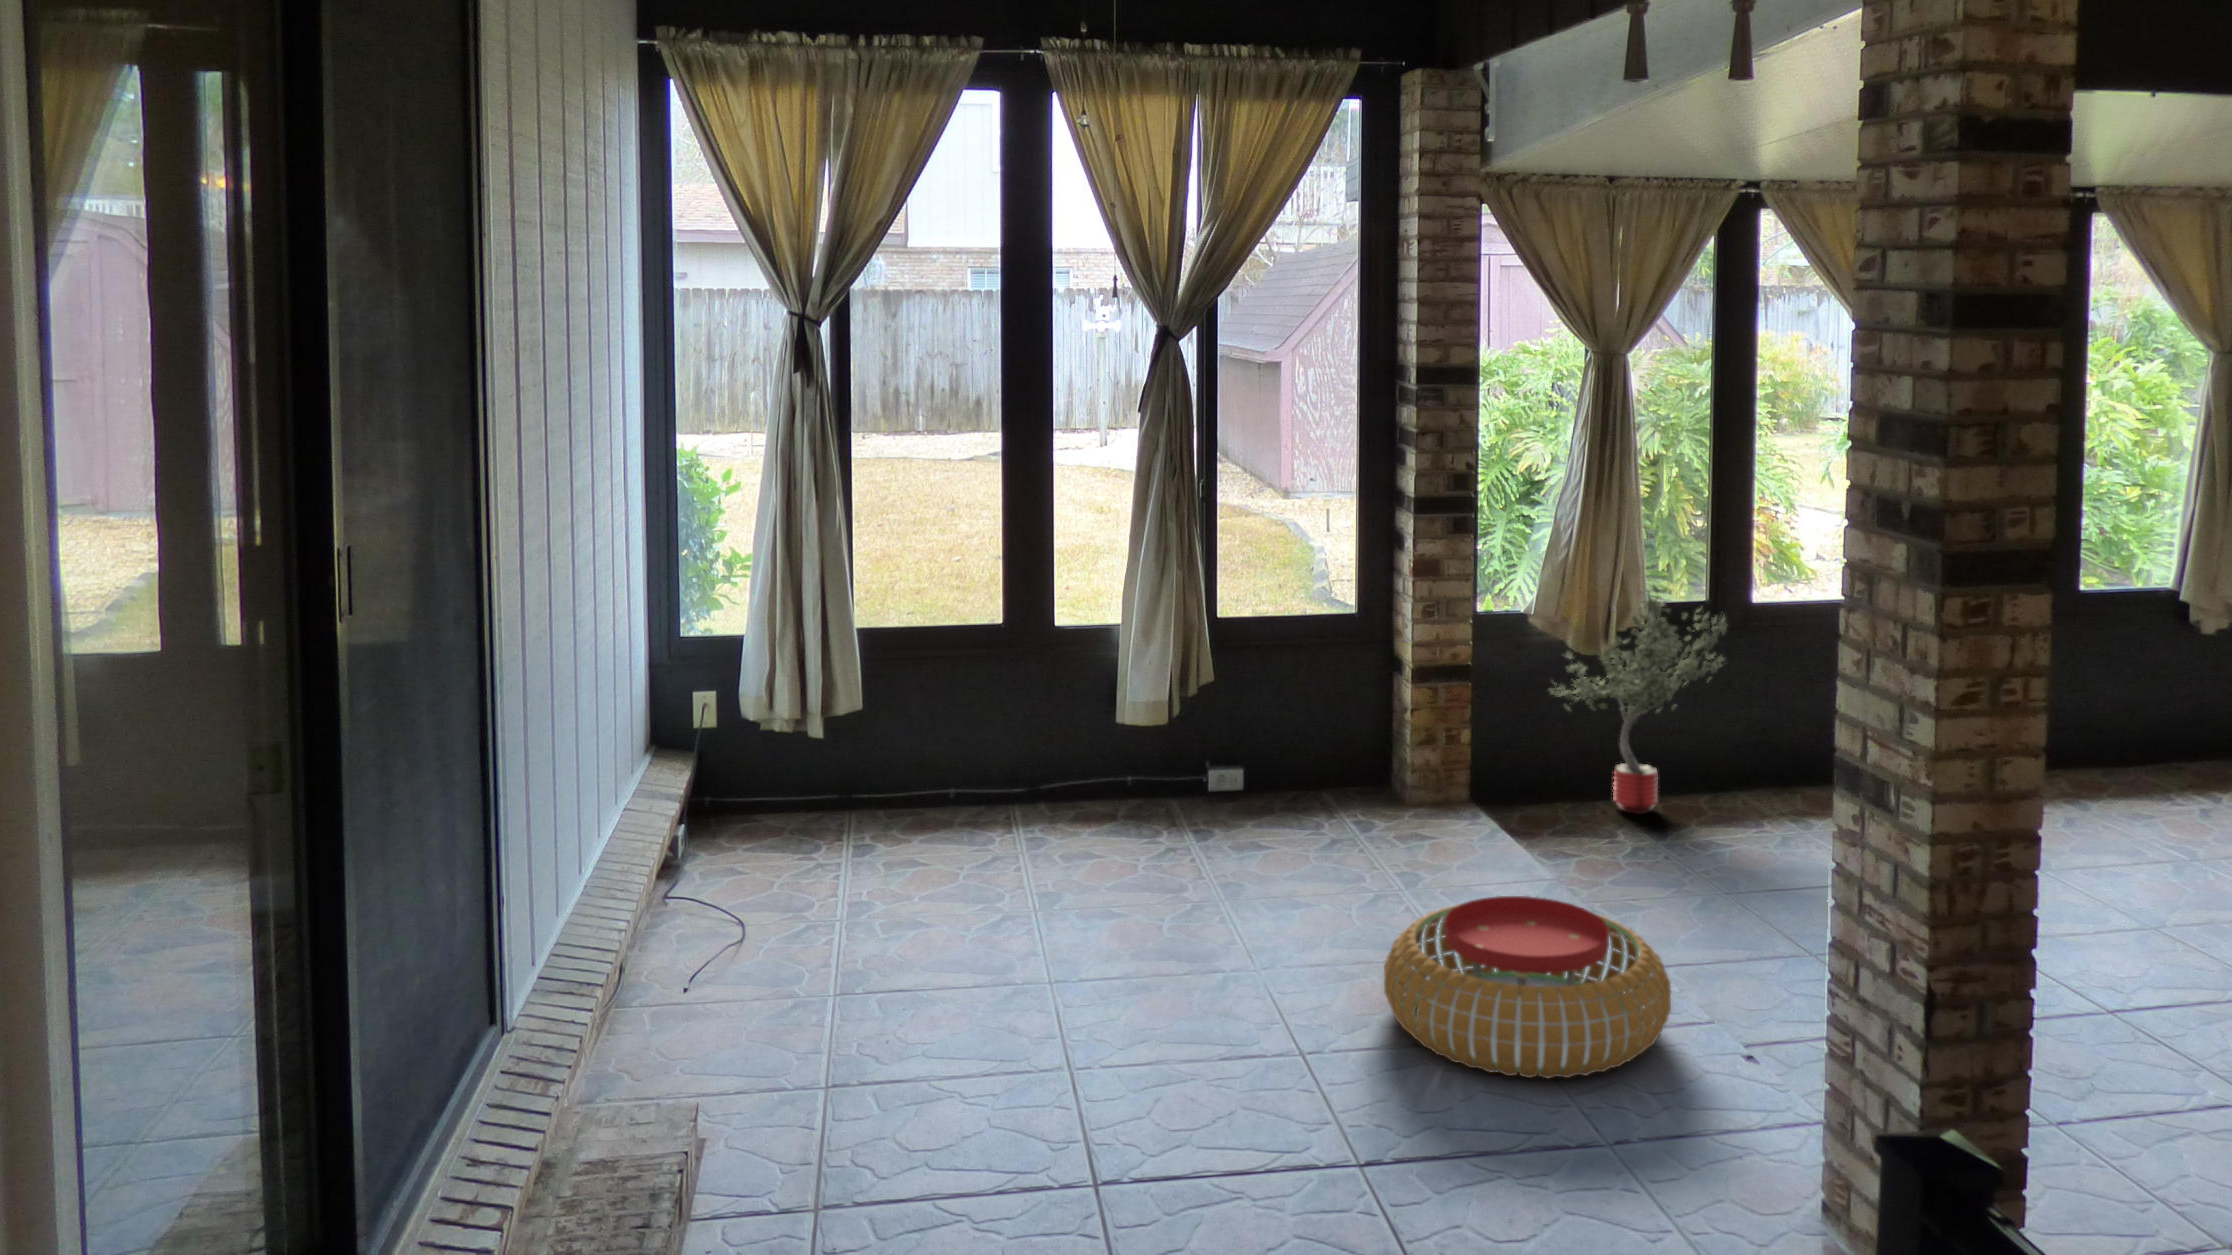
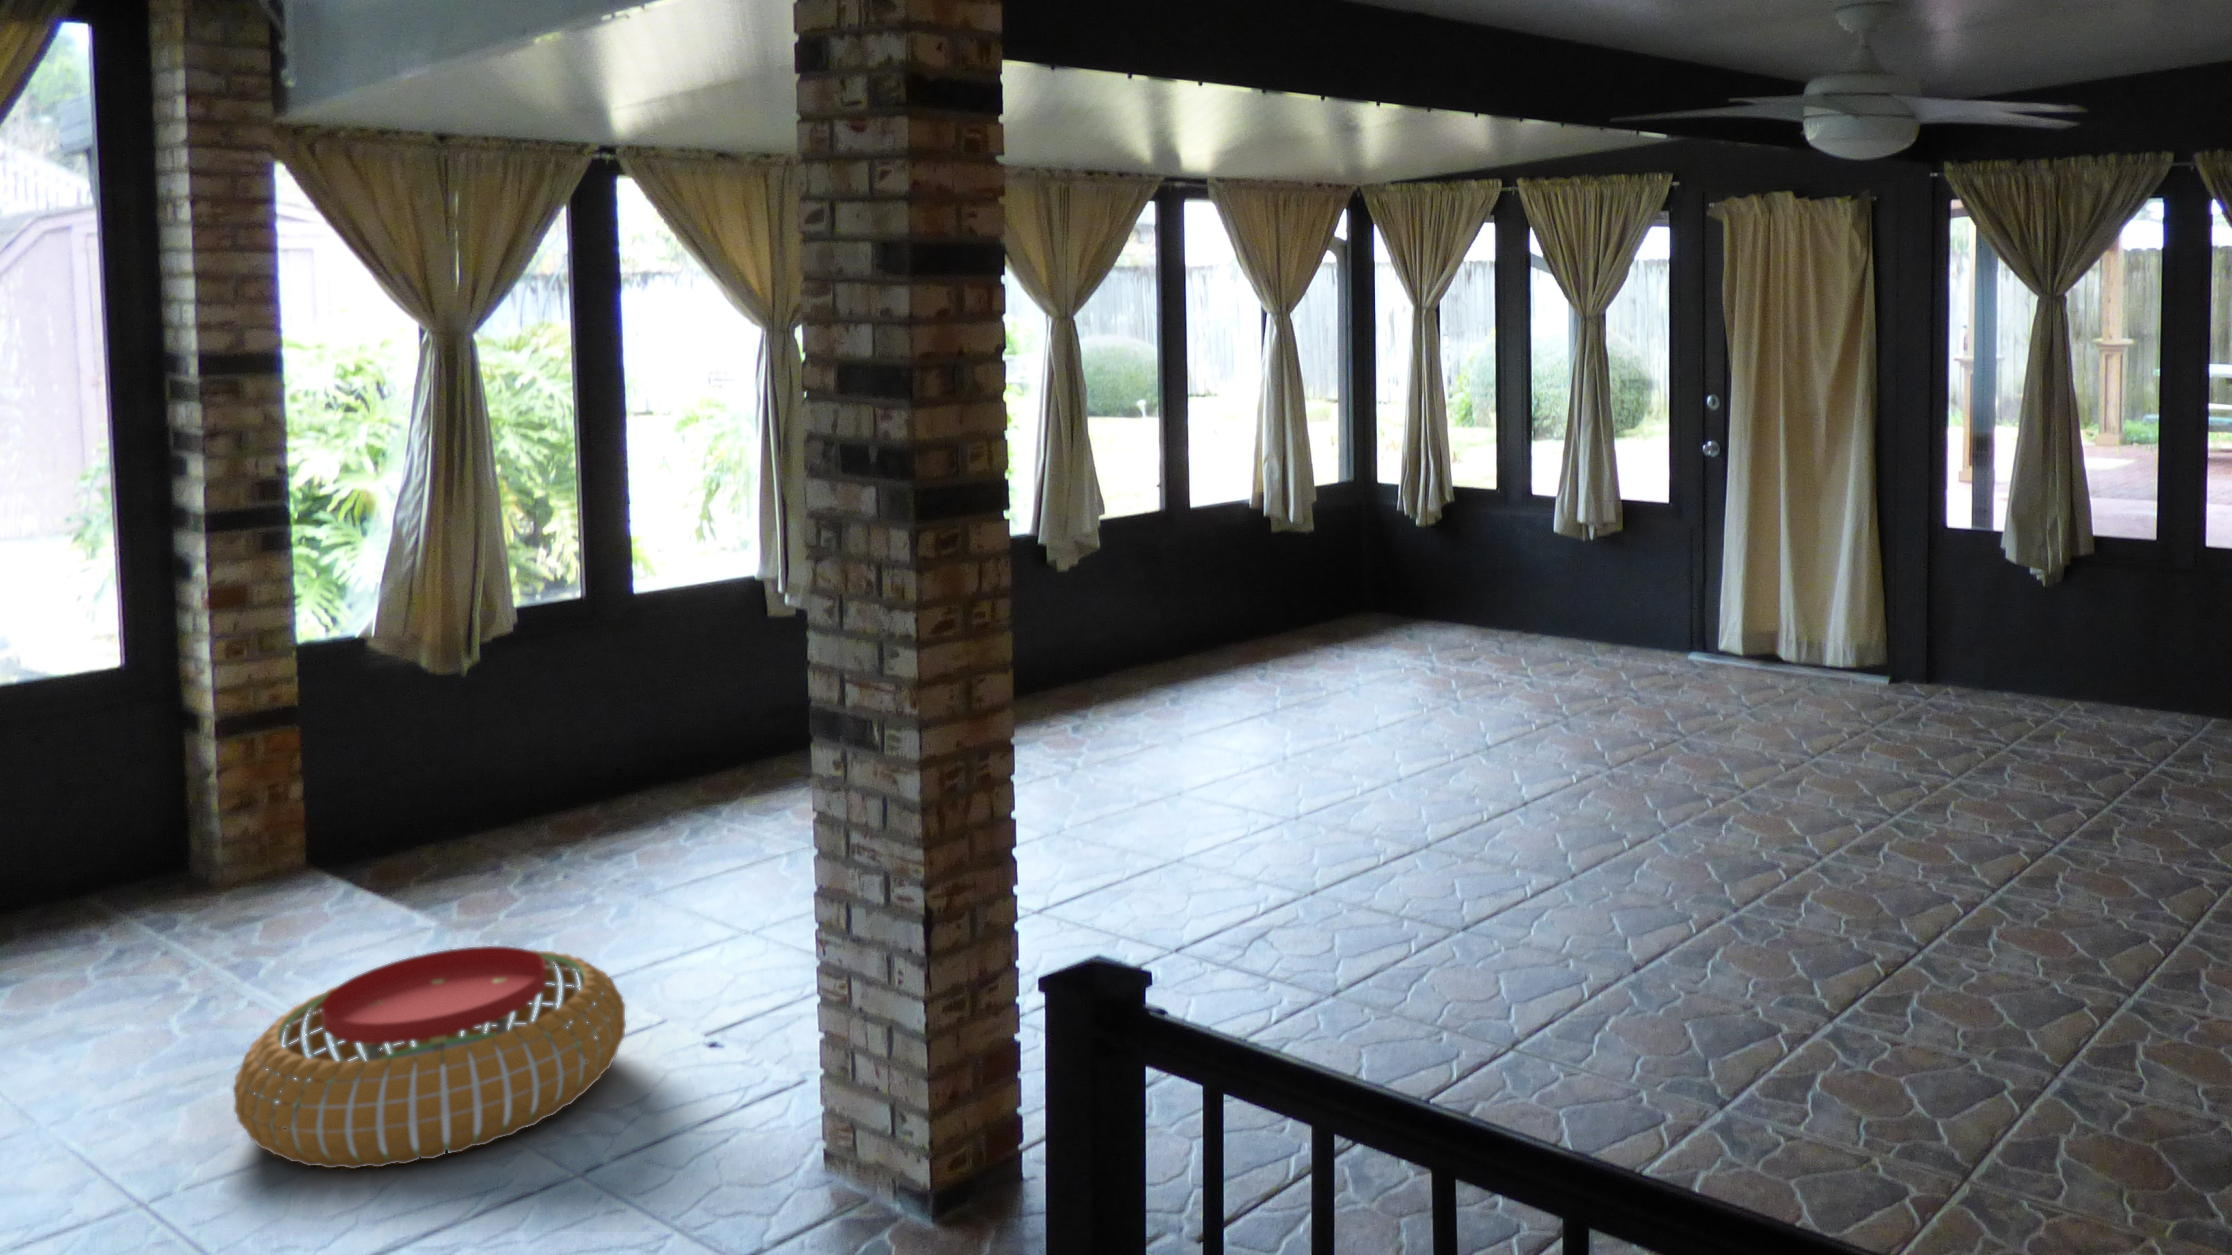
potted tree: present [1549,585,1727,814] -> none [408,582,632,842]

